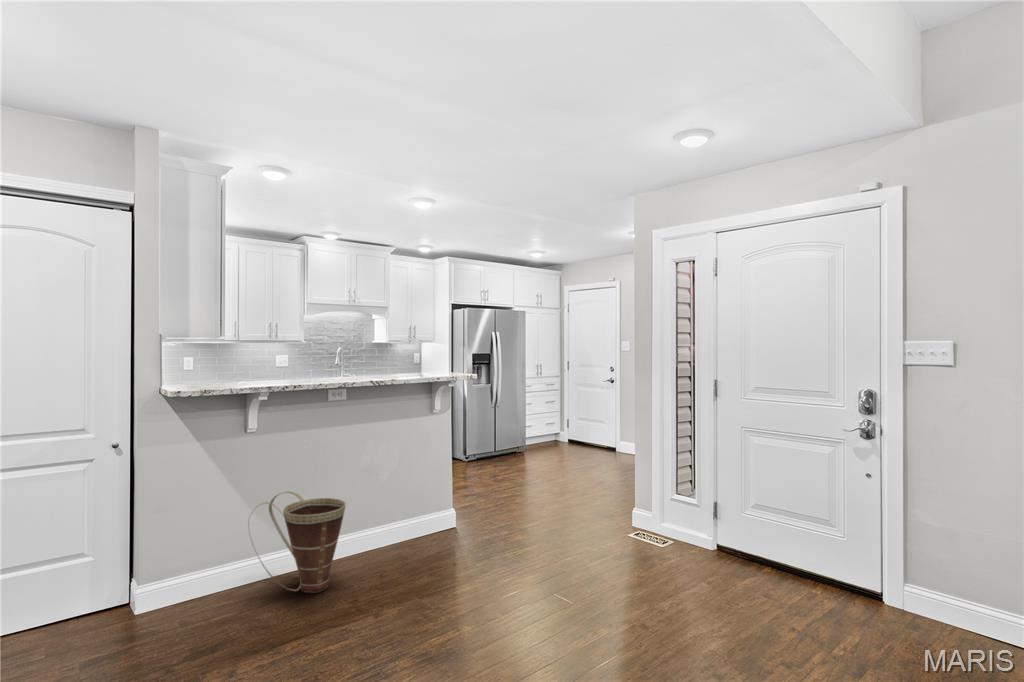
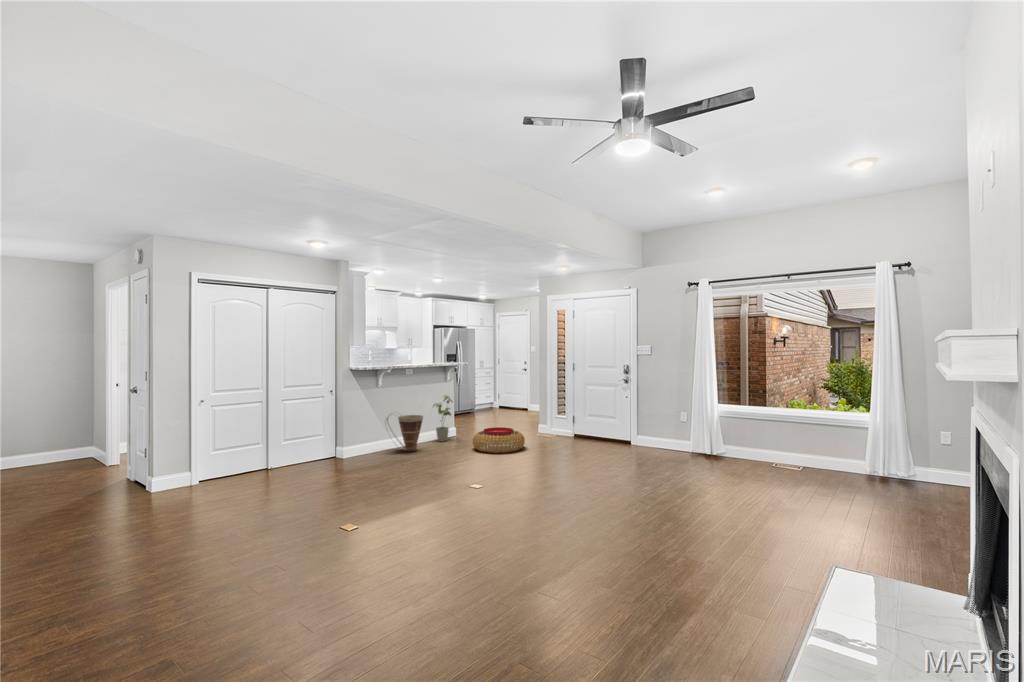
house plant: none [392,446,445,549] -> present [433,395,453,442]
pouf: none [457,537,590,626] -> present [472,427,525,453]

